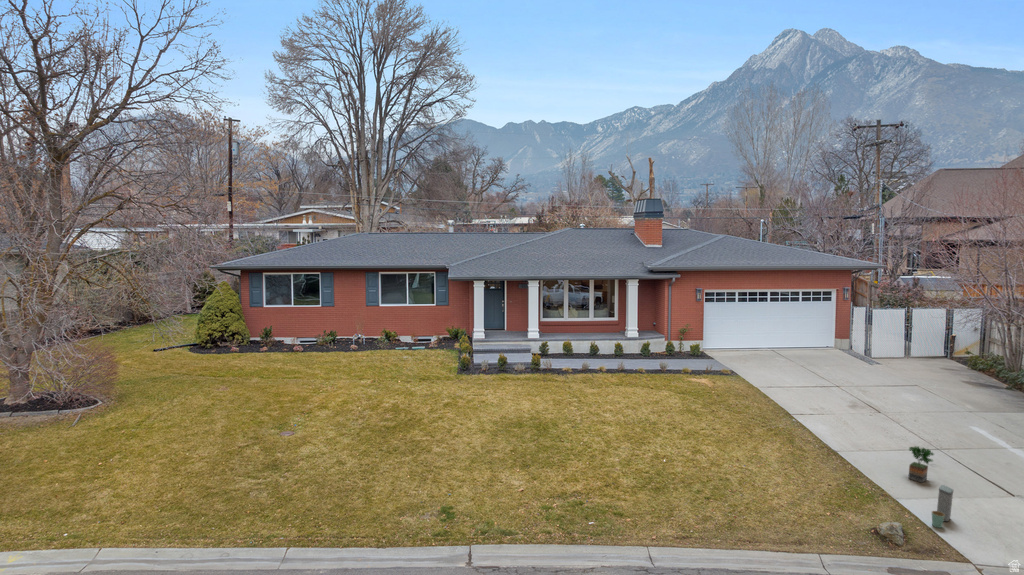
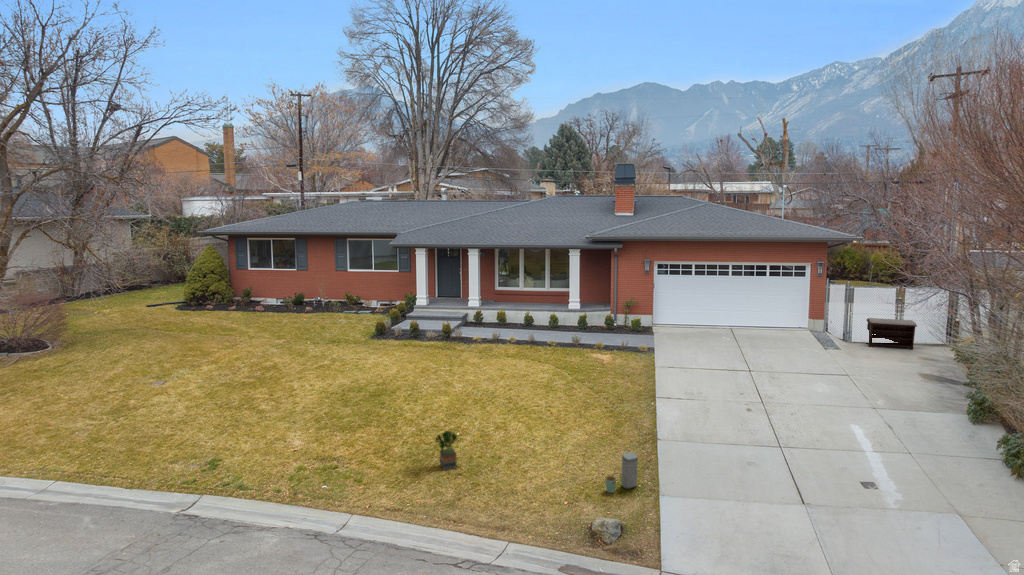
bench: none [893,336,938,362] -> present [866,318,917,350]
potted tree: present [908,446,934,483] -> present [436,431,461,470]

